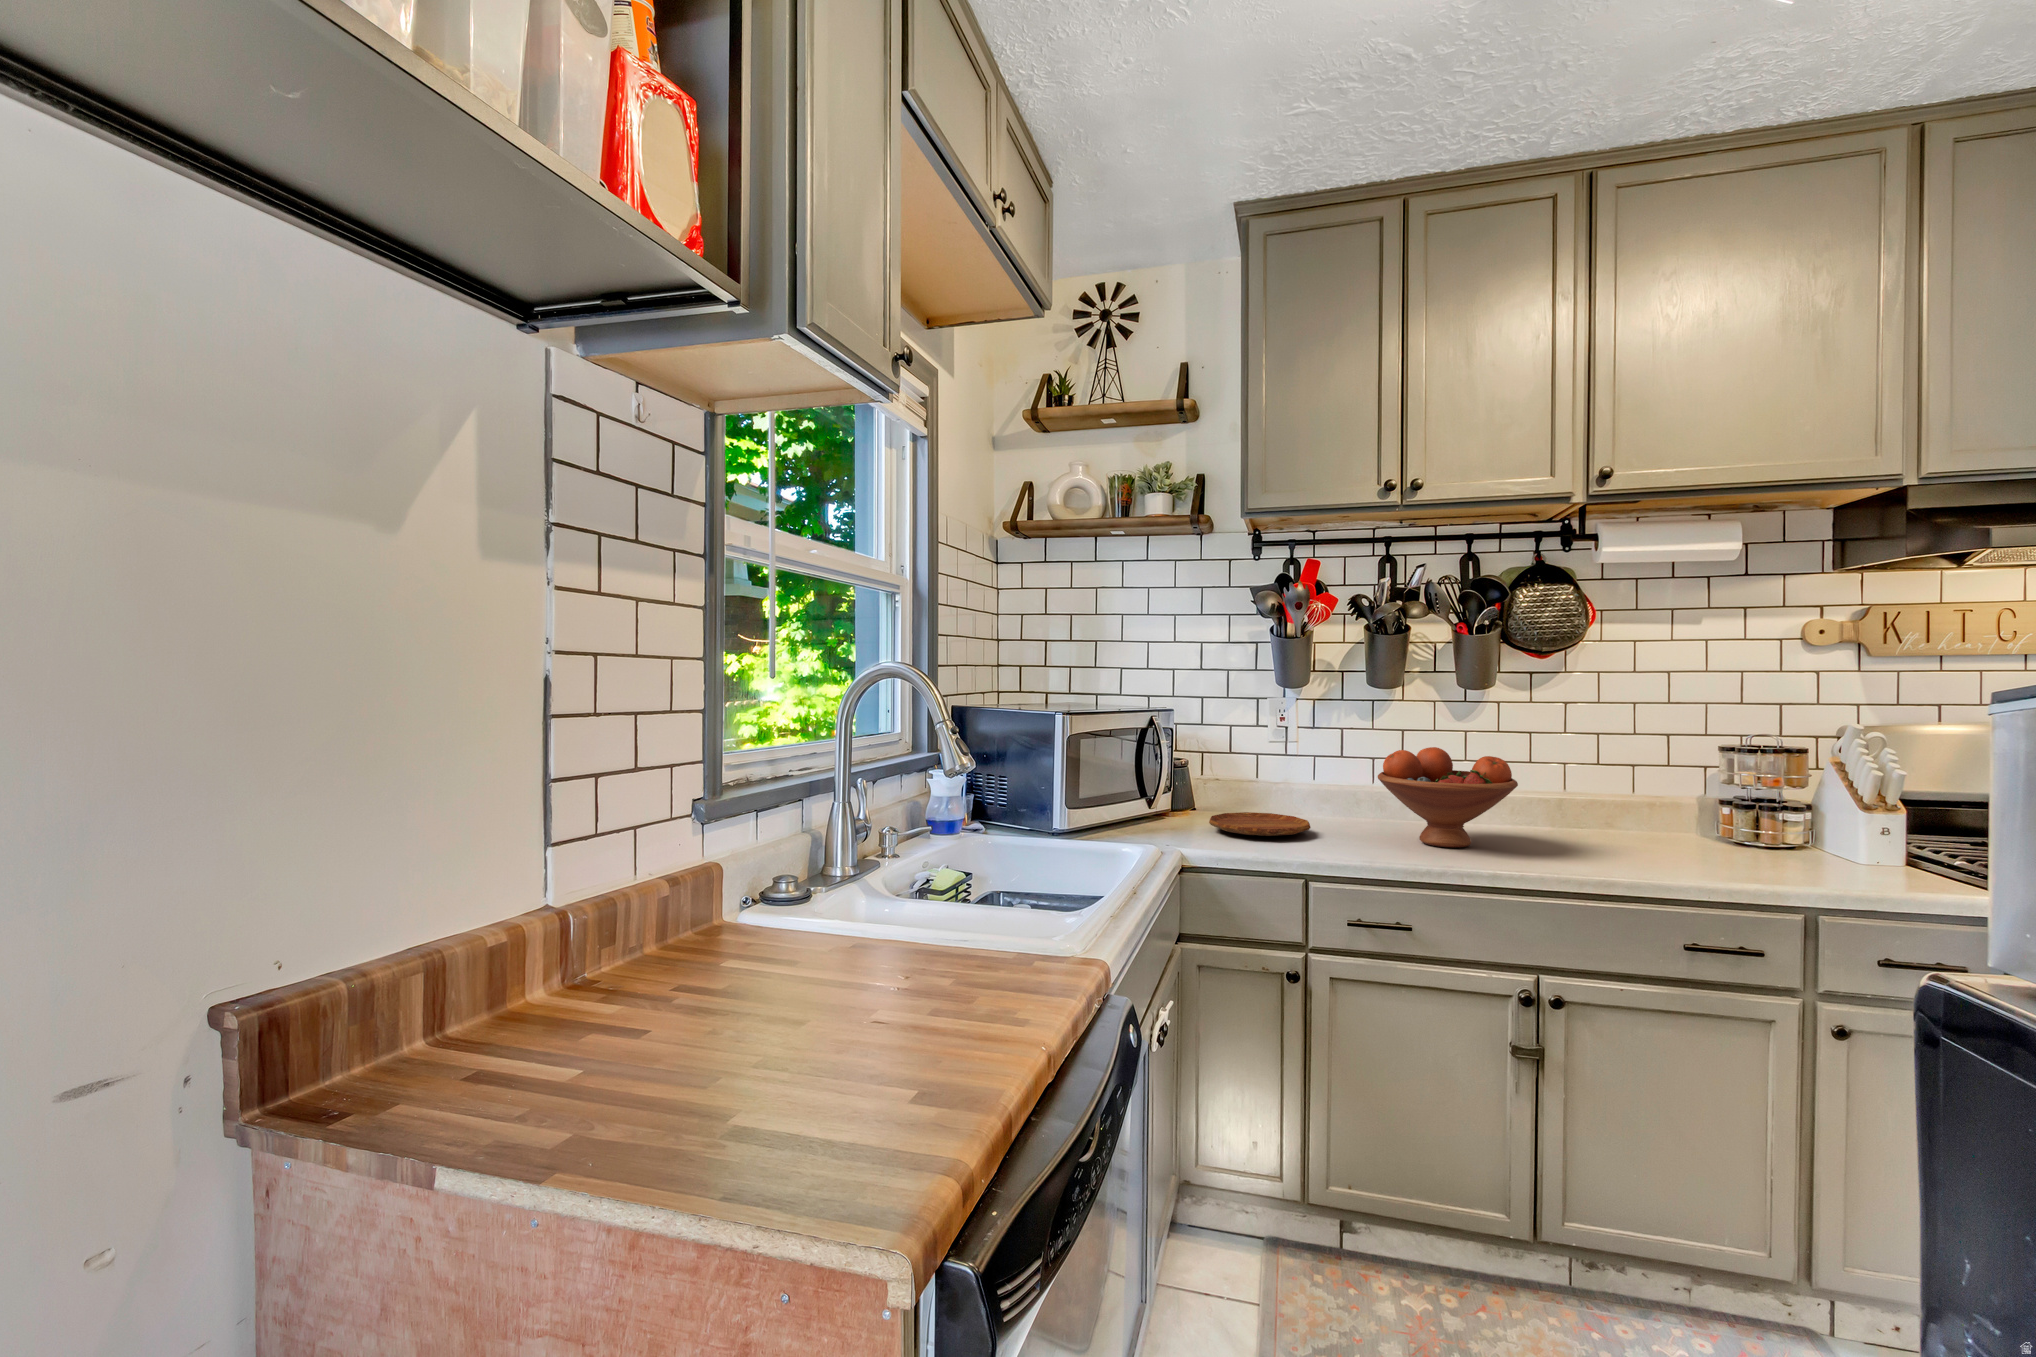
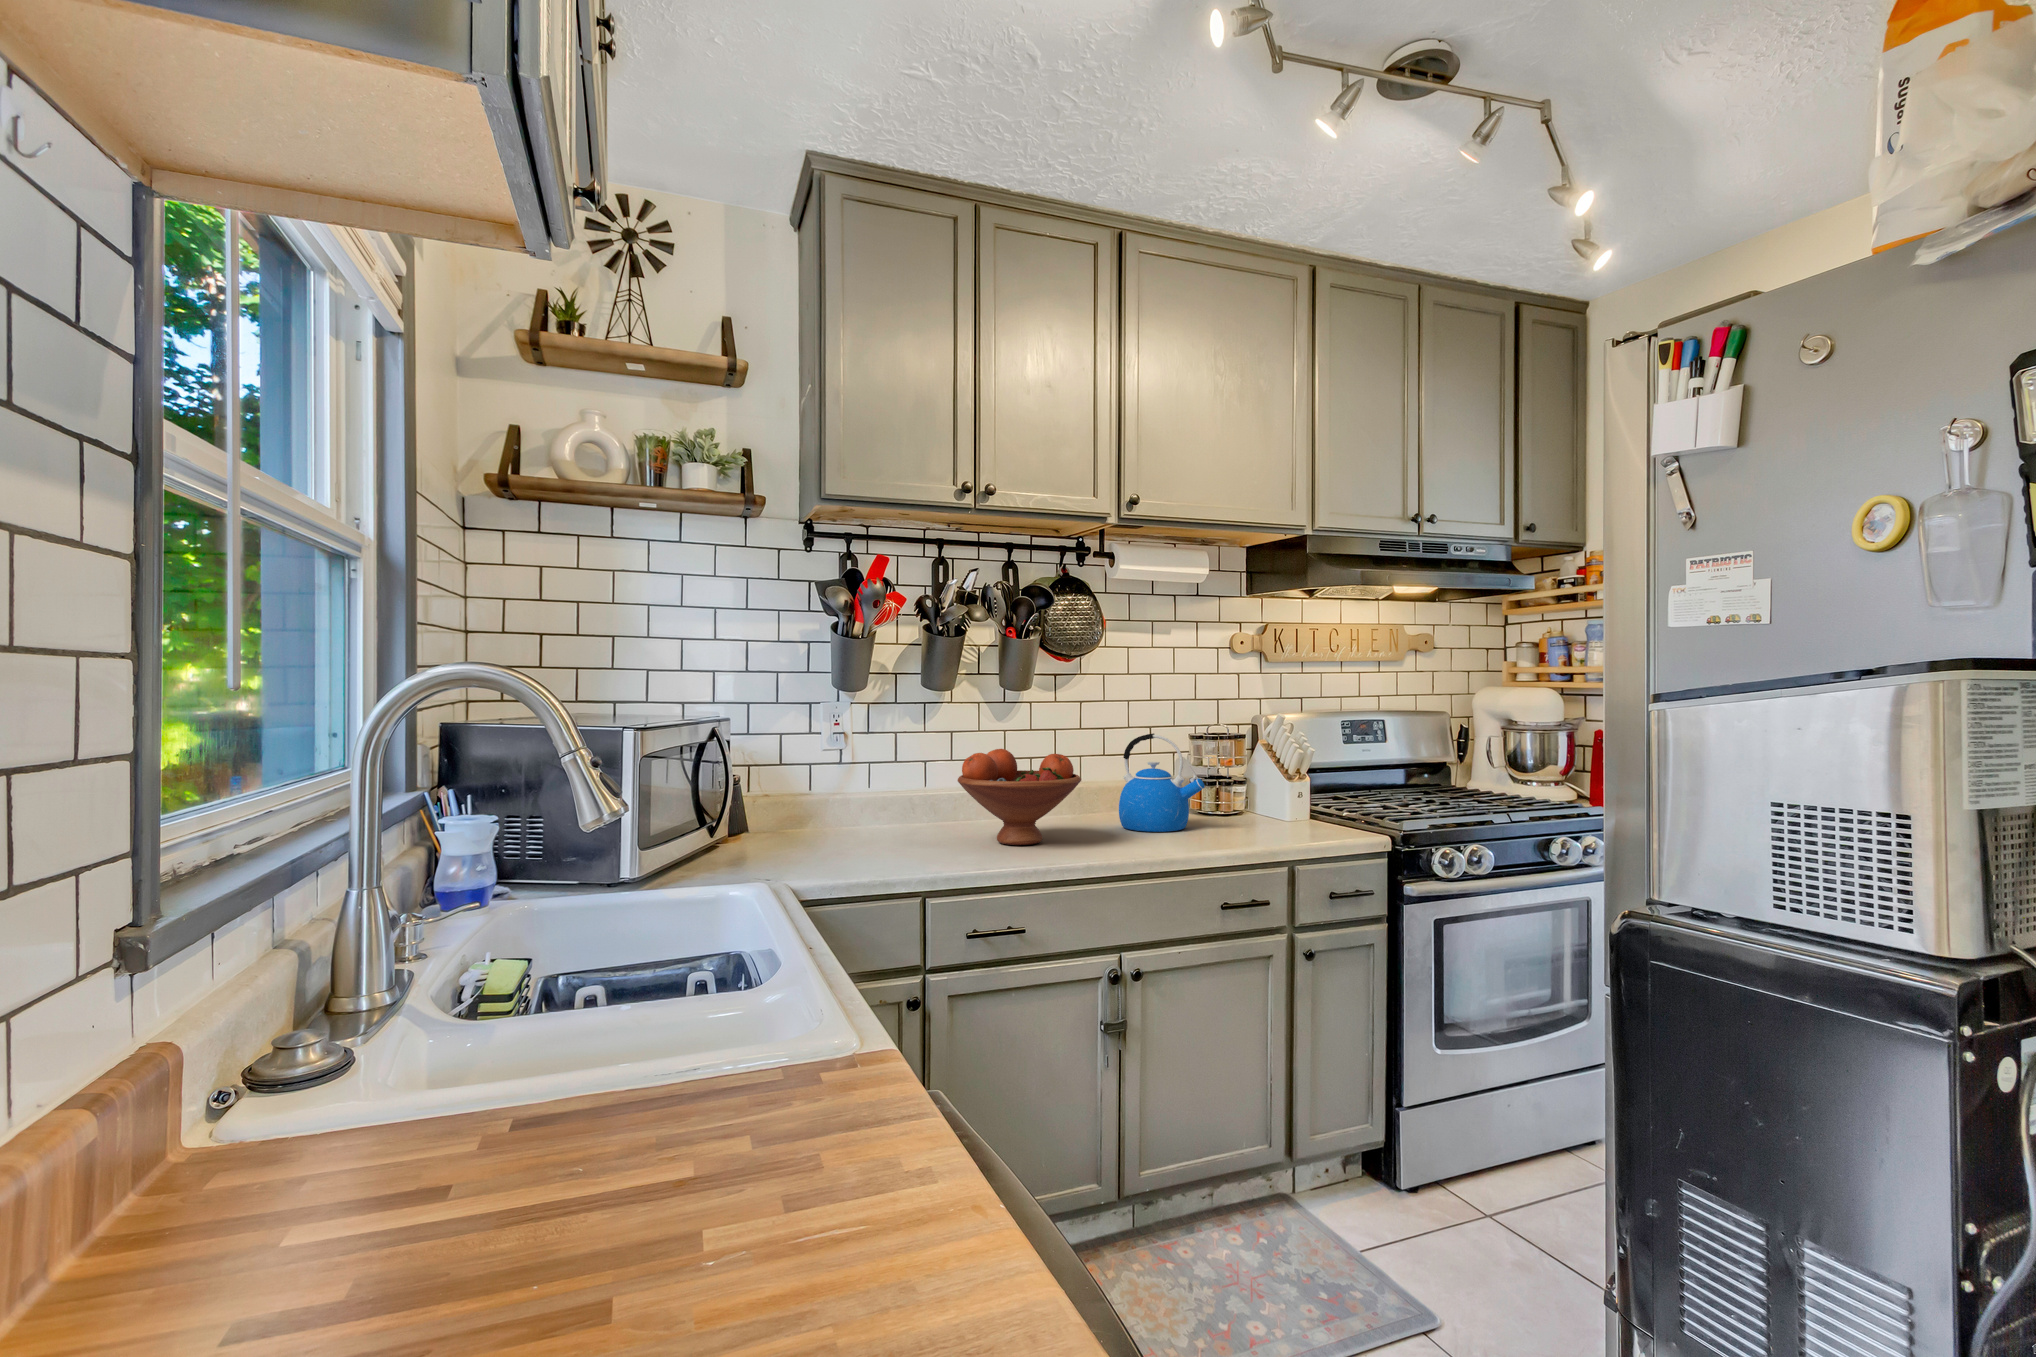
kettle: none [1590,741,1704,855] -> present [1119,733,1205,832]
tray: present [1209,812,1311,836] -> none [785,832,898,856]

